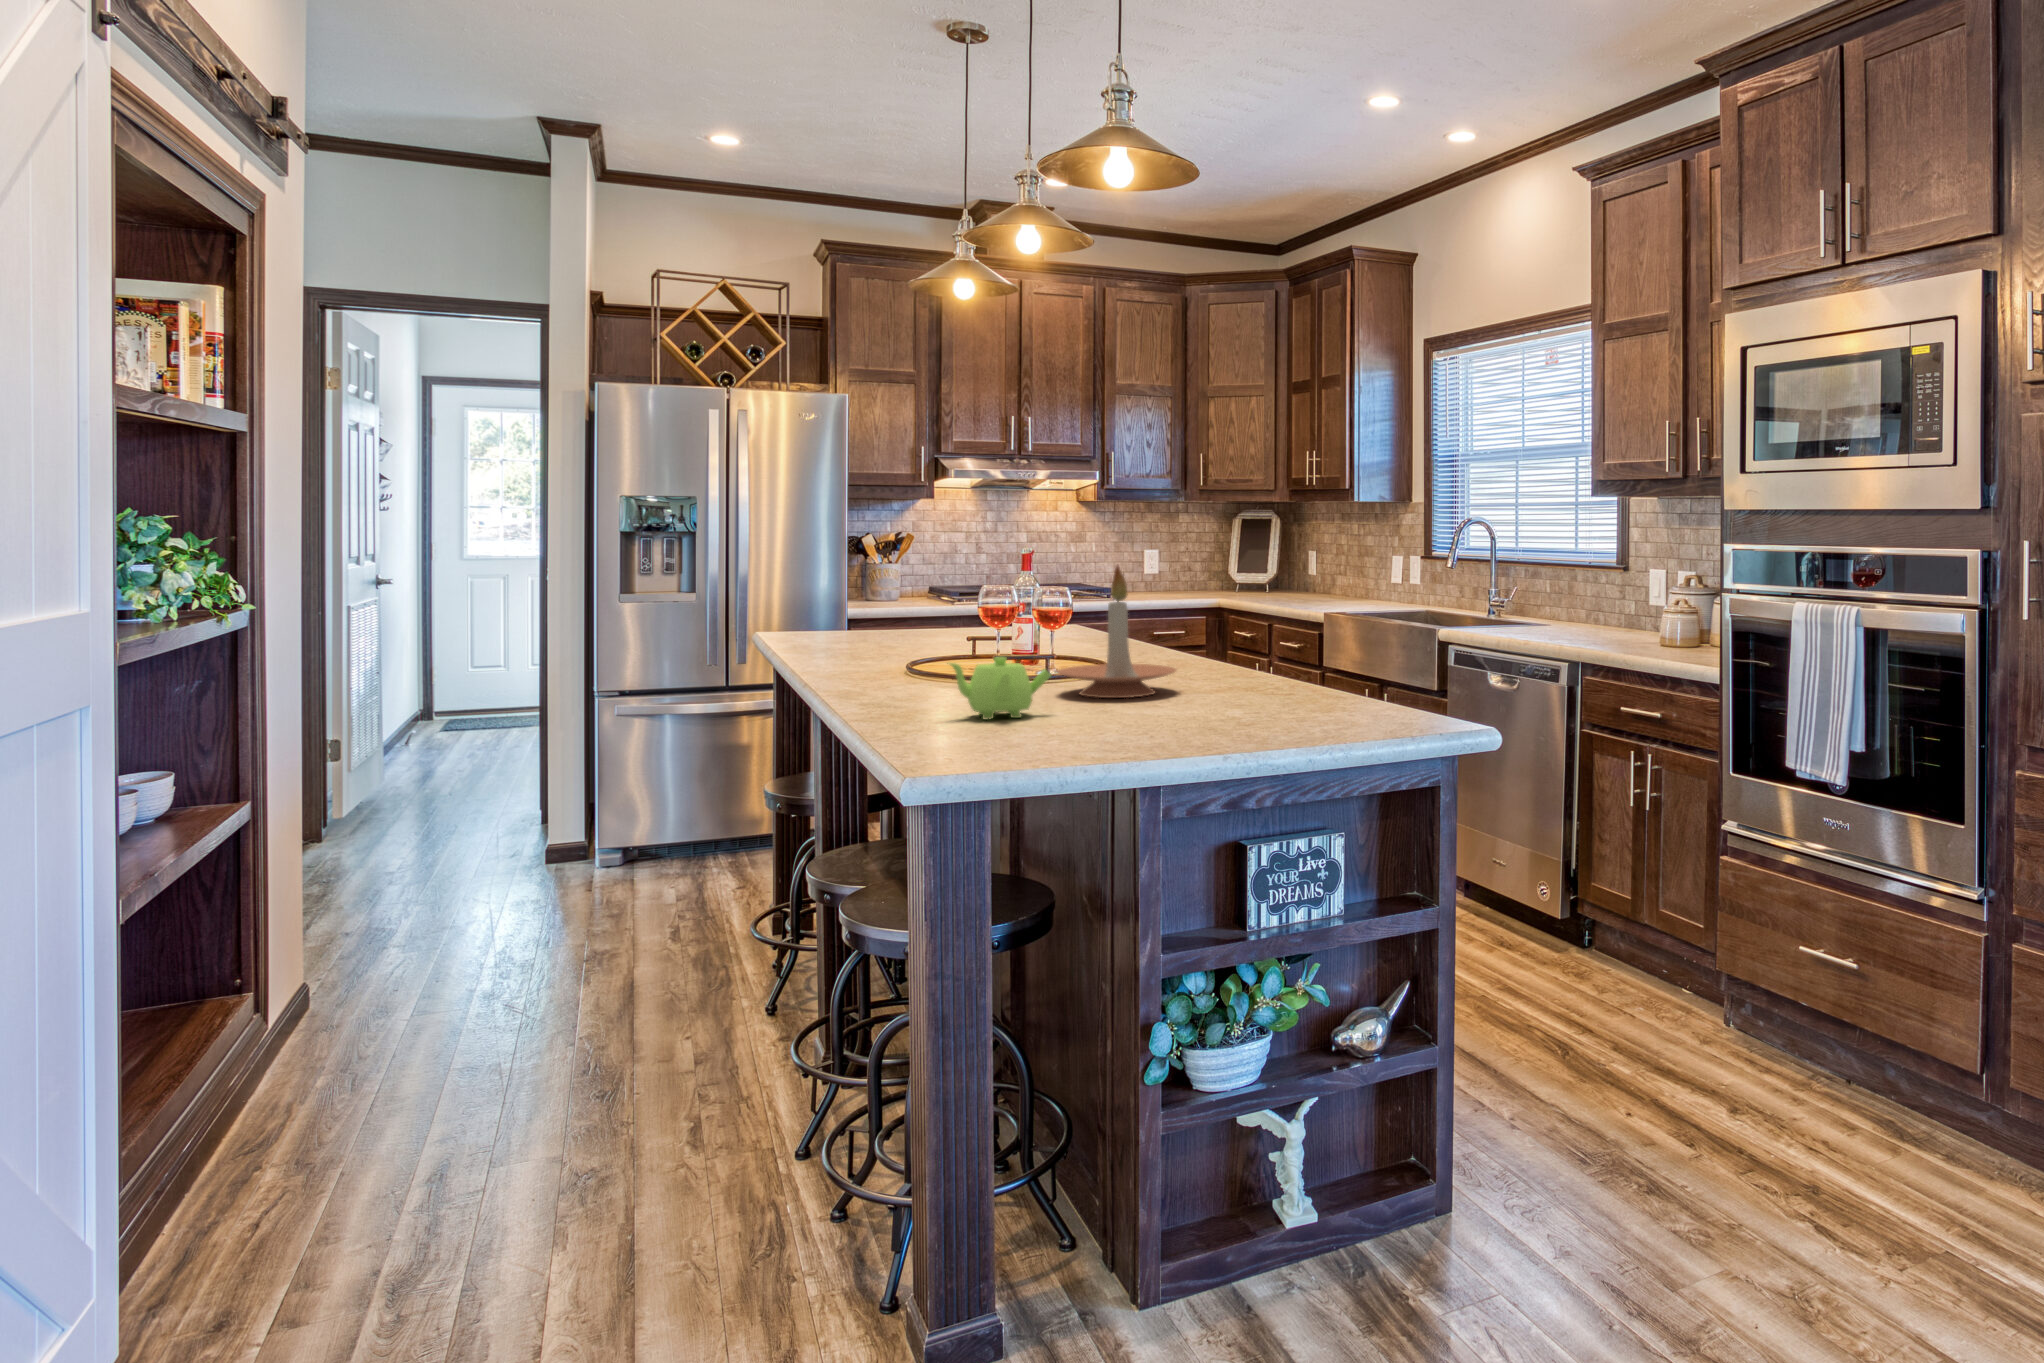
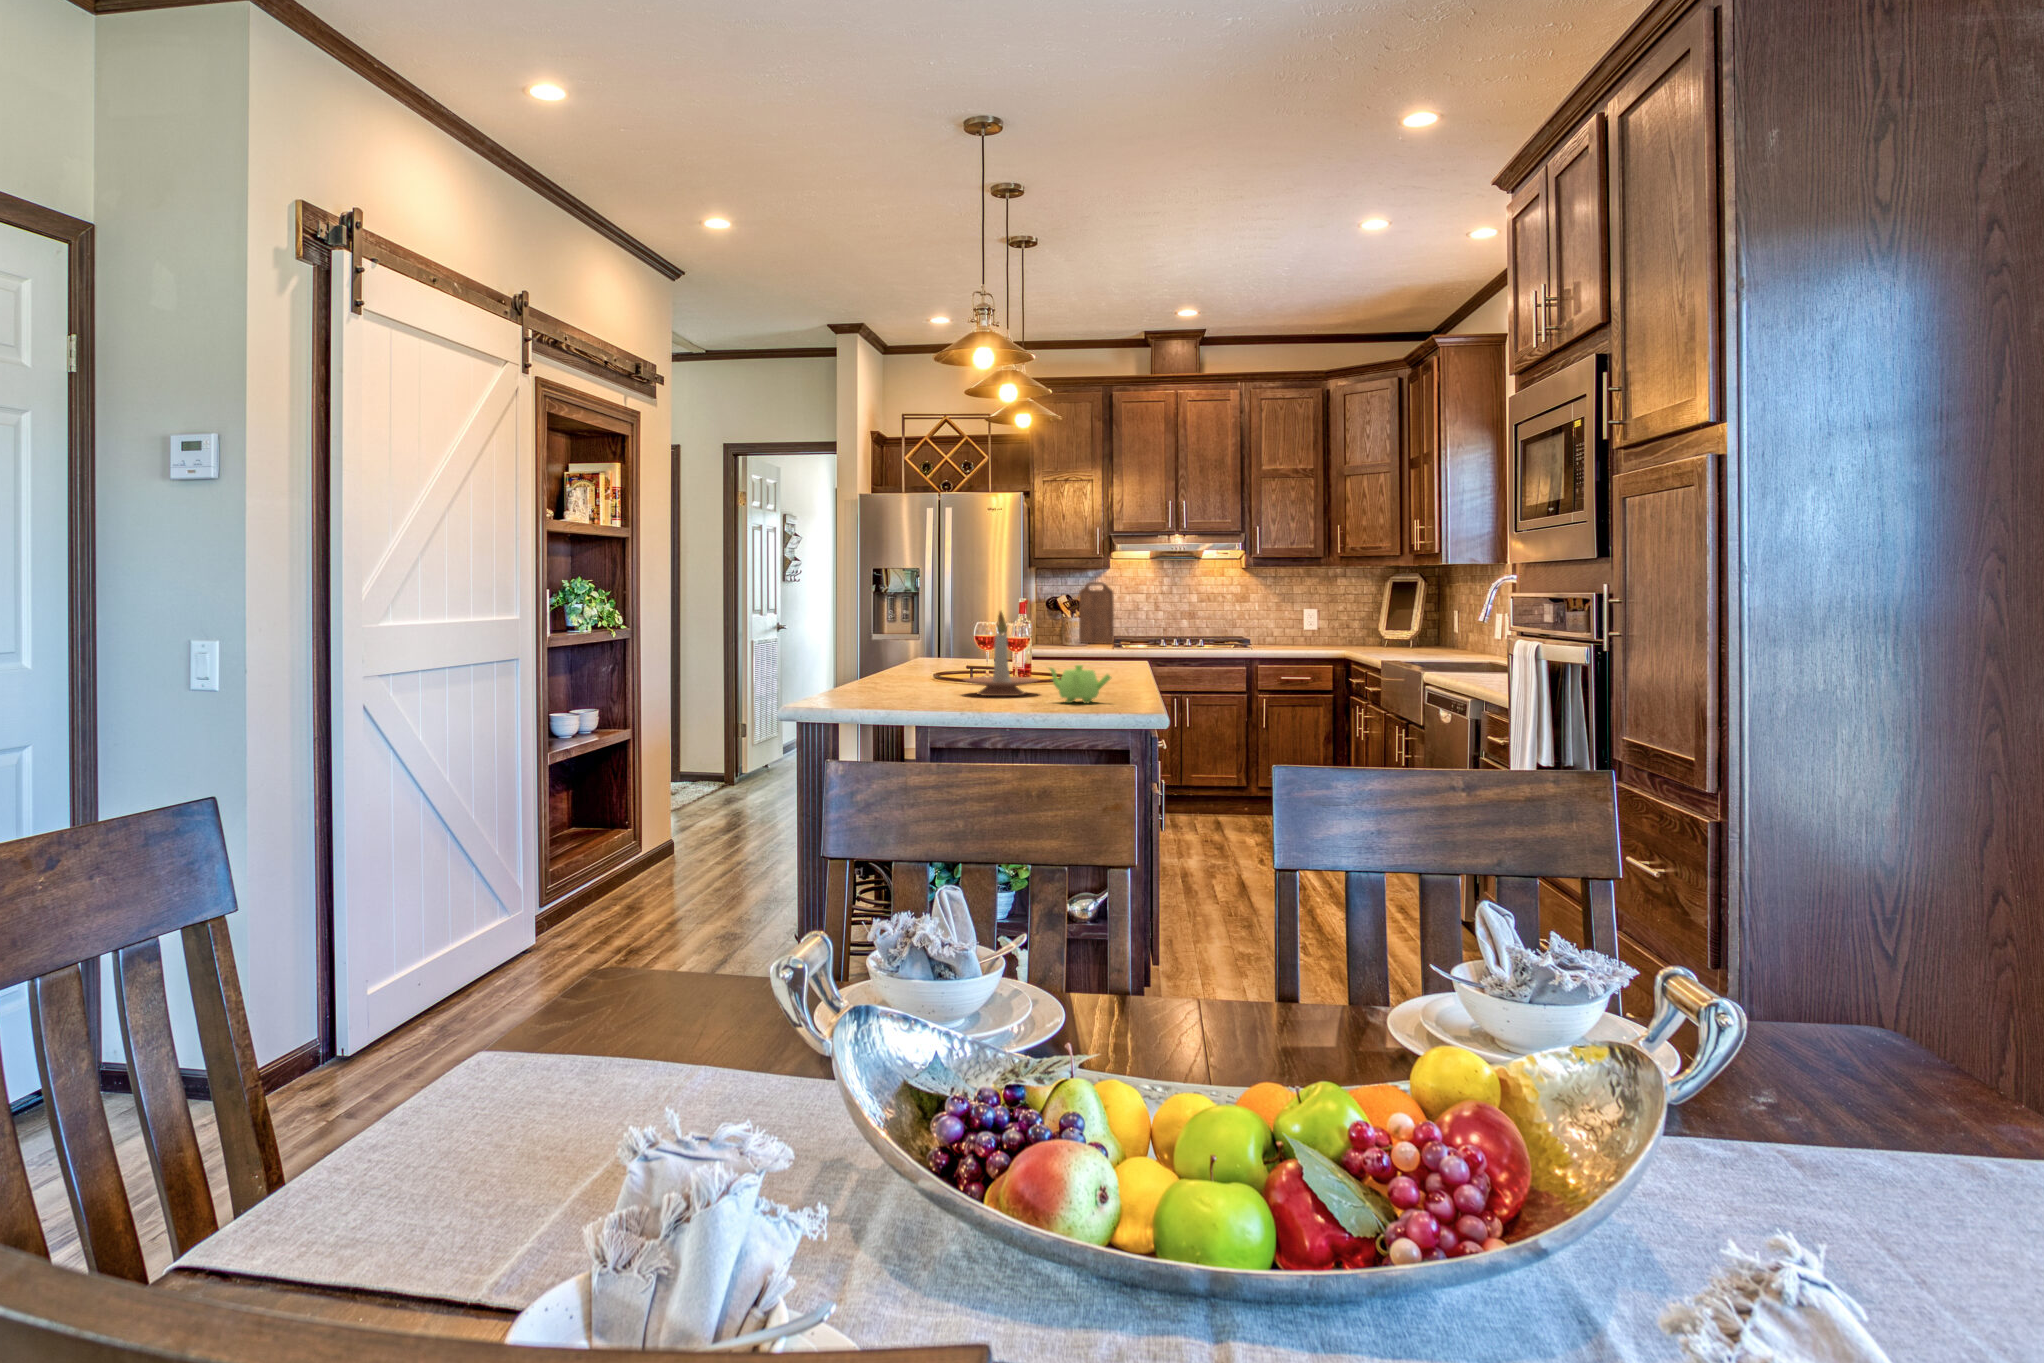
cutting board: none [885,517,932,595] -> present [1079,582,1114,644]
teapot: present [950,657,1051,720] -> present [1049,665,1111,703]

